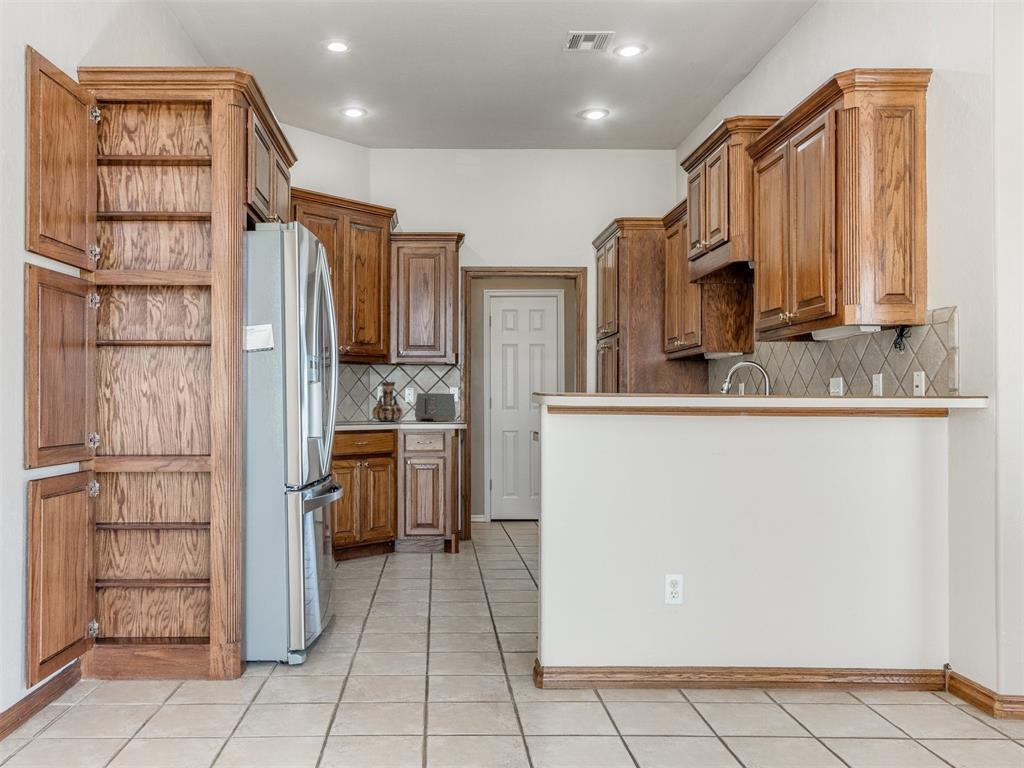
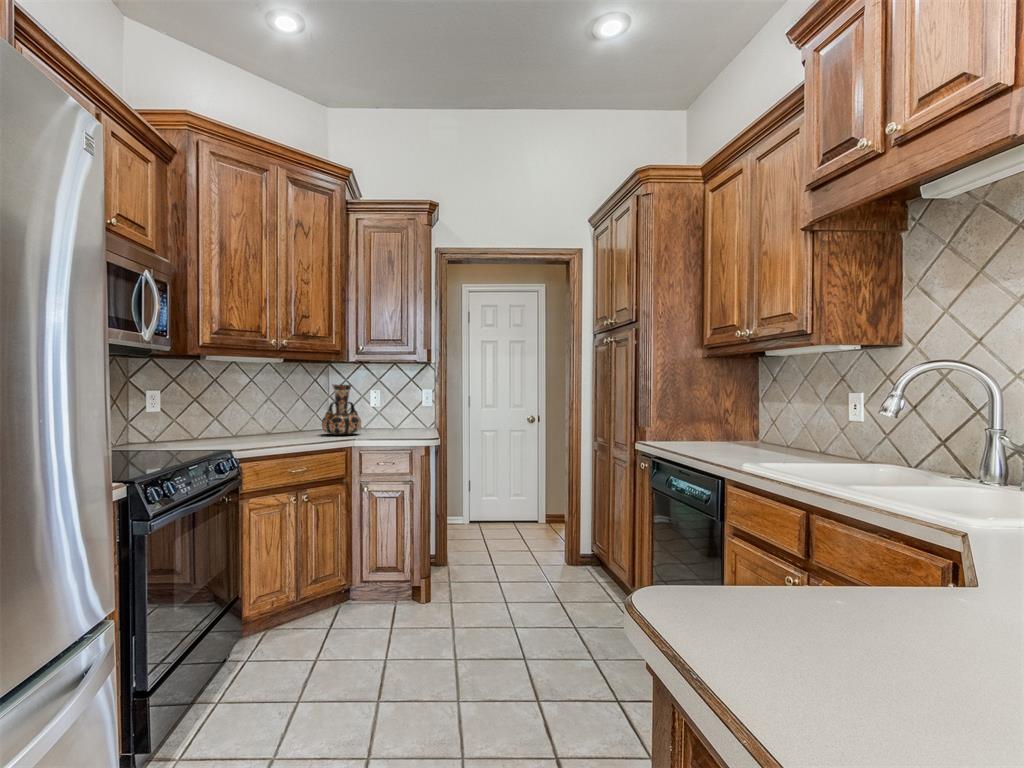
toaster: present [415,393,456,421] -> none [380,396,430,431]

